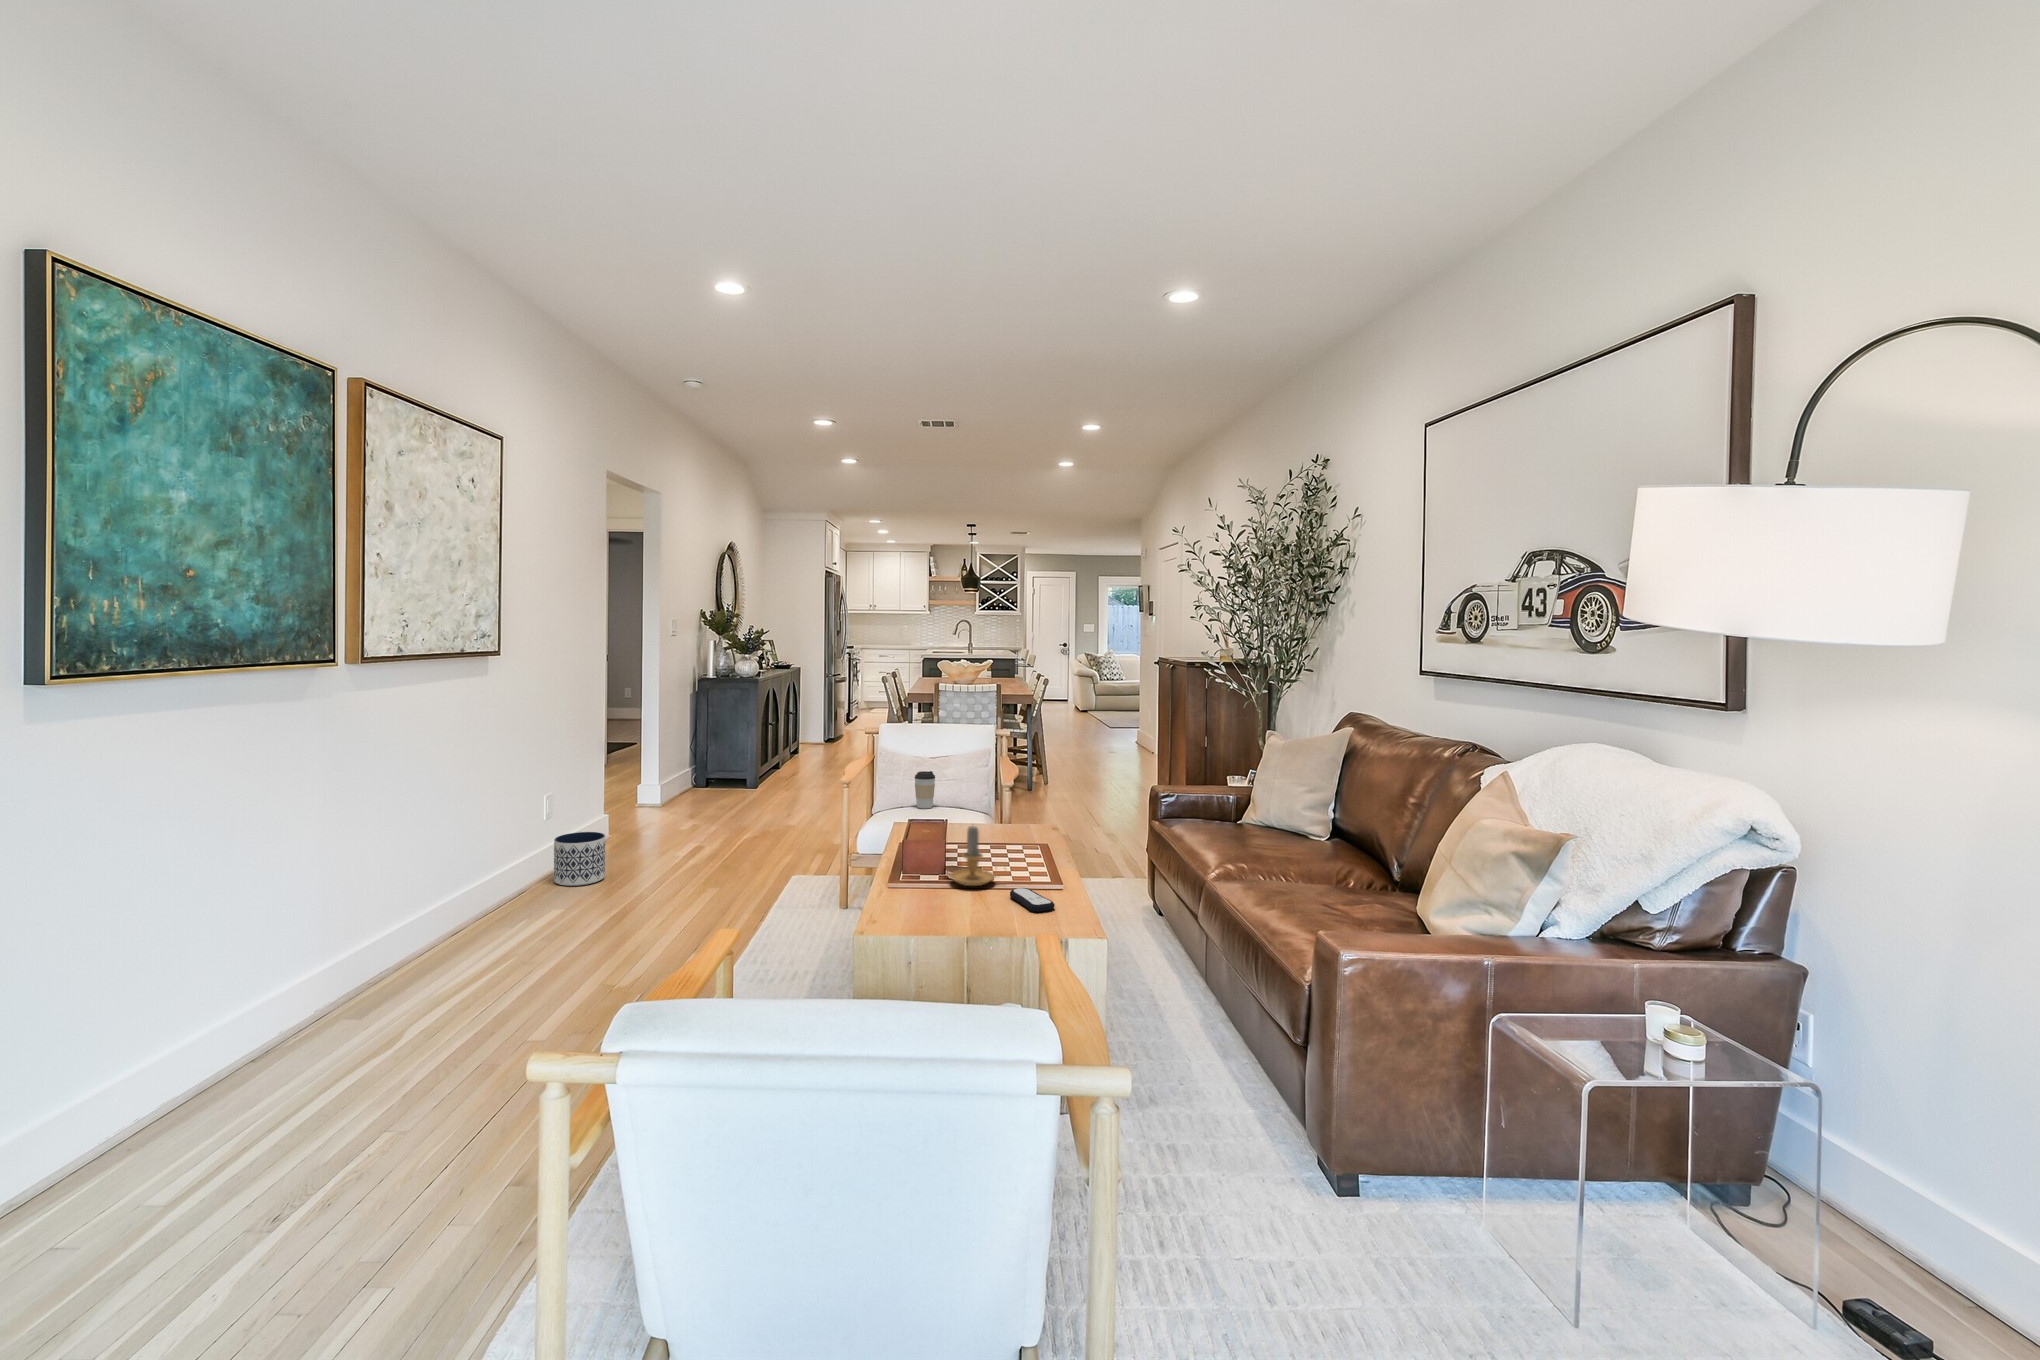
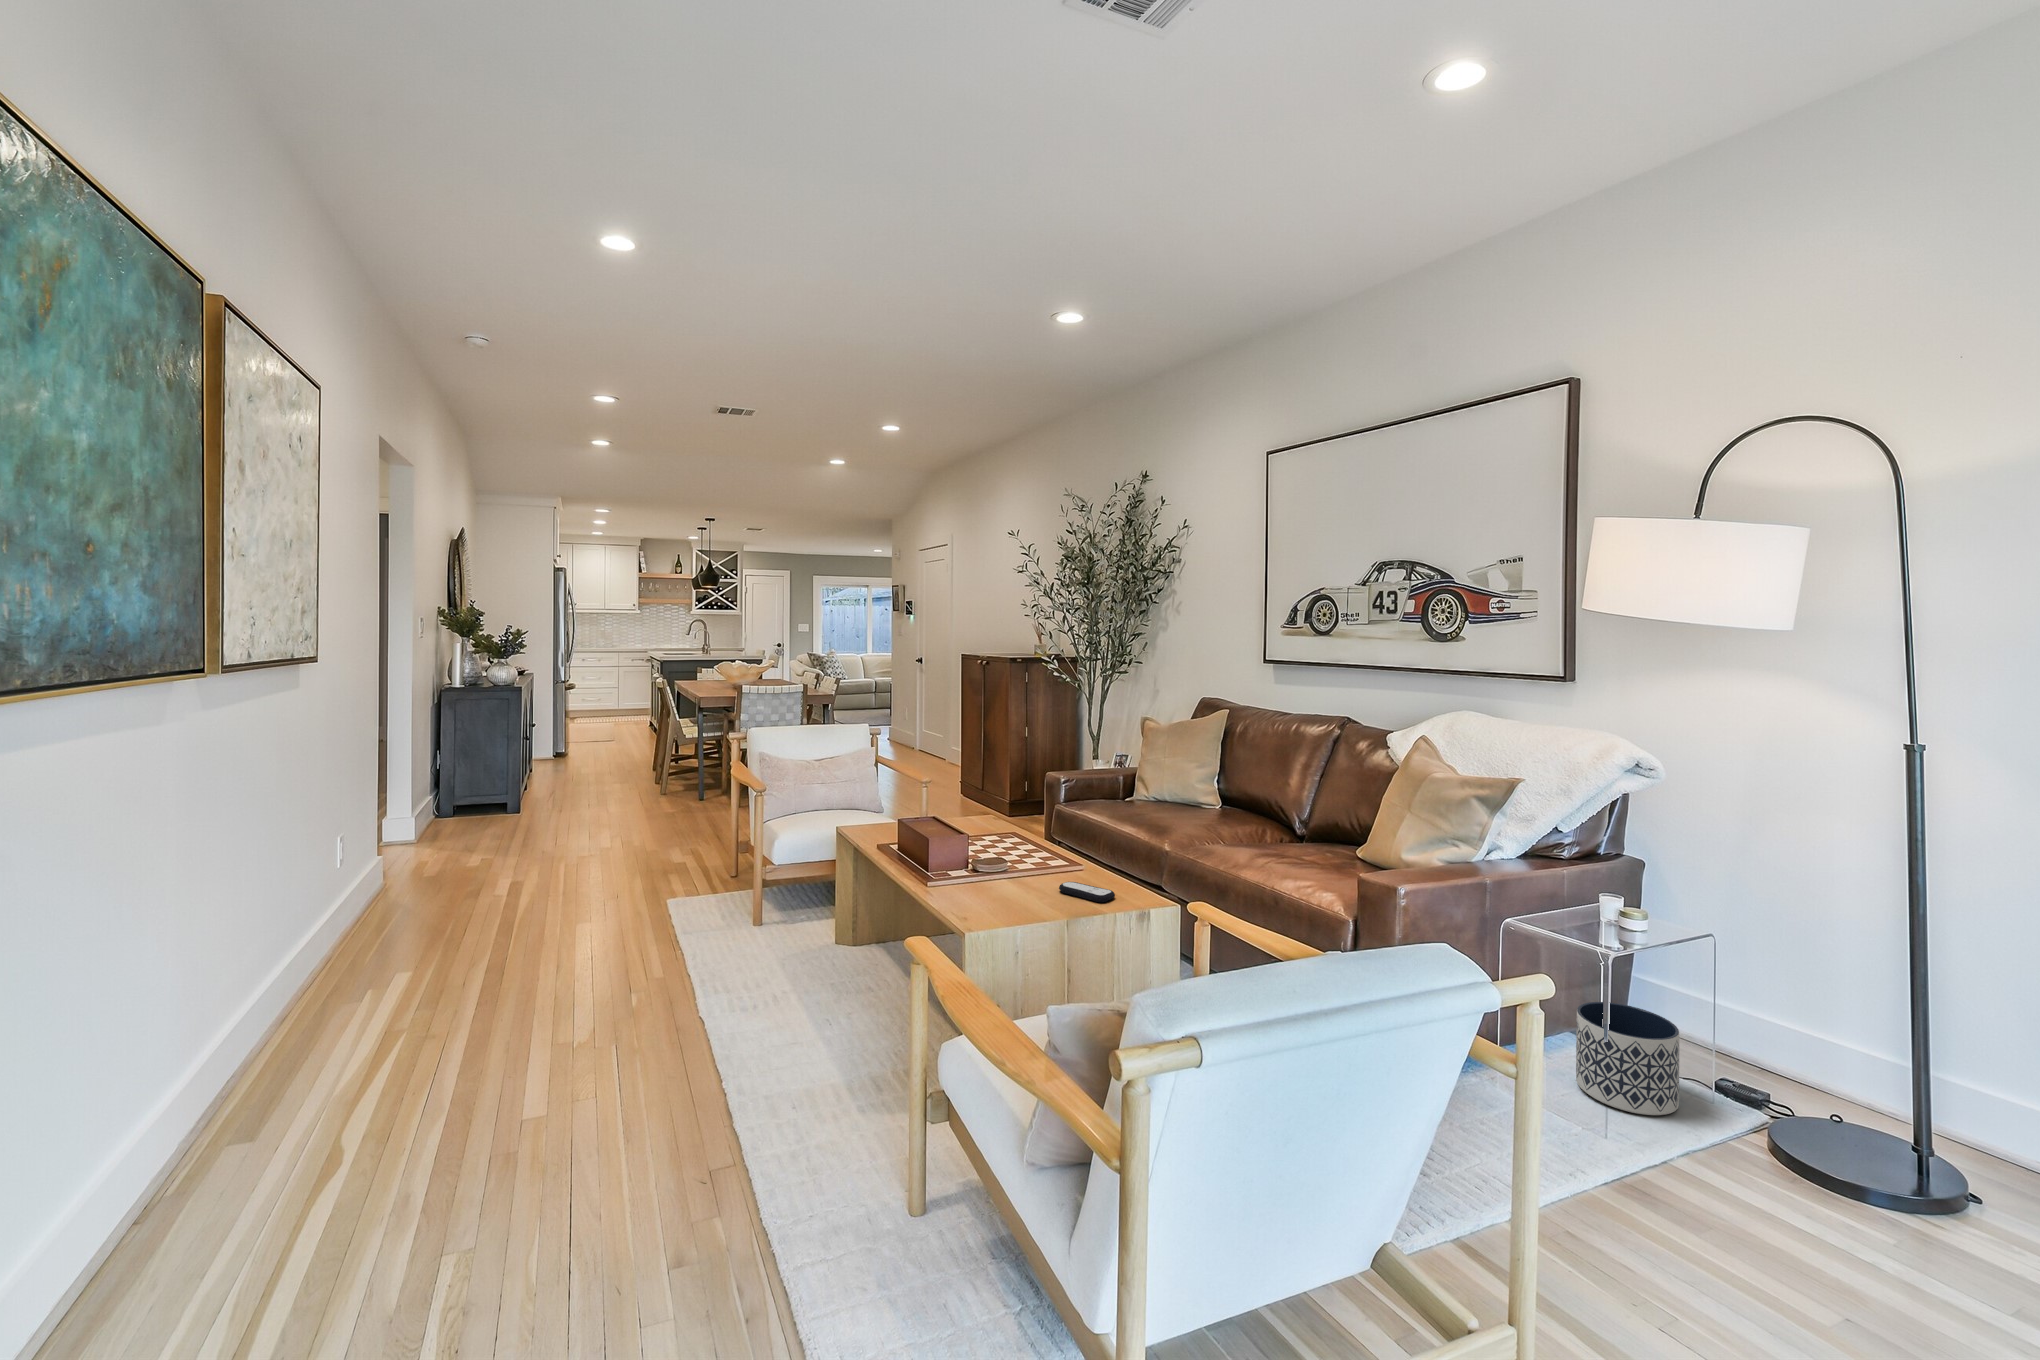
coffee cup: present [915,771,935,808] -> none [835,778,857,818]
candle: present [950,826,998,886] -> none [984,824,1038,888]
planter: present [554,832,605,886] -> present [1576,1002,1679,1115]

